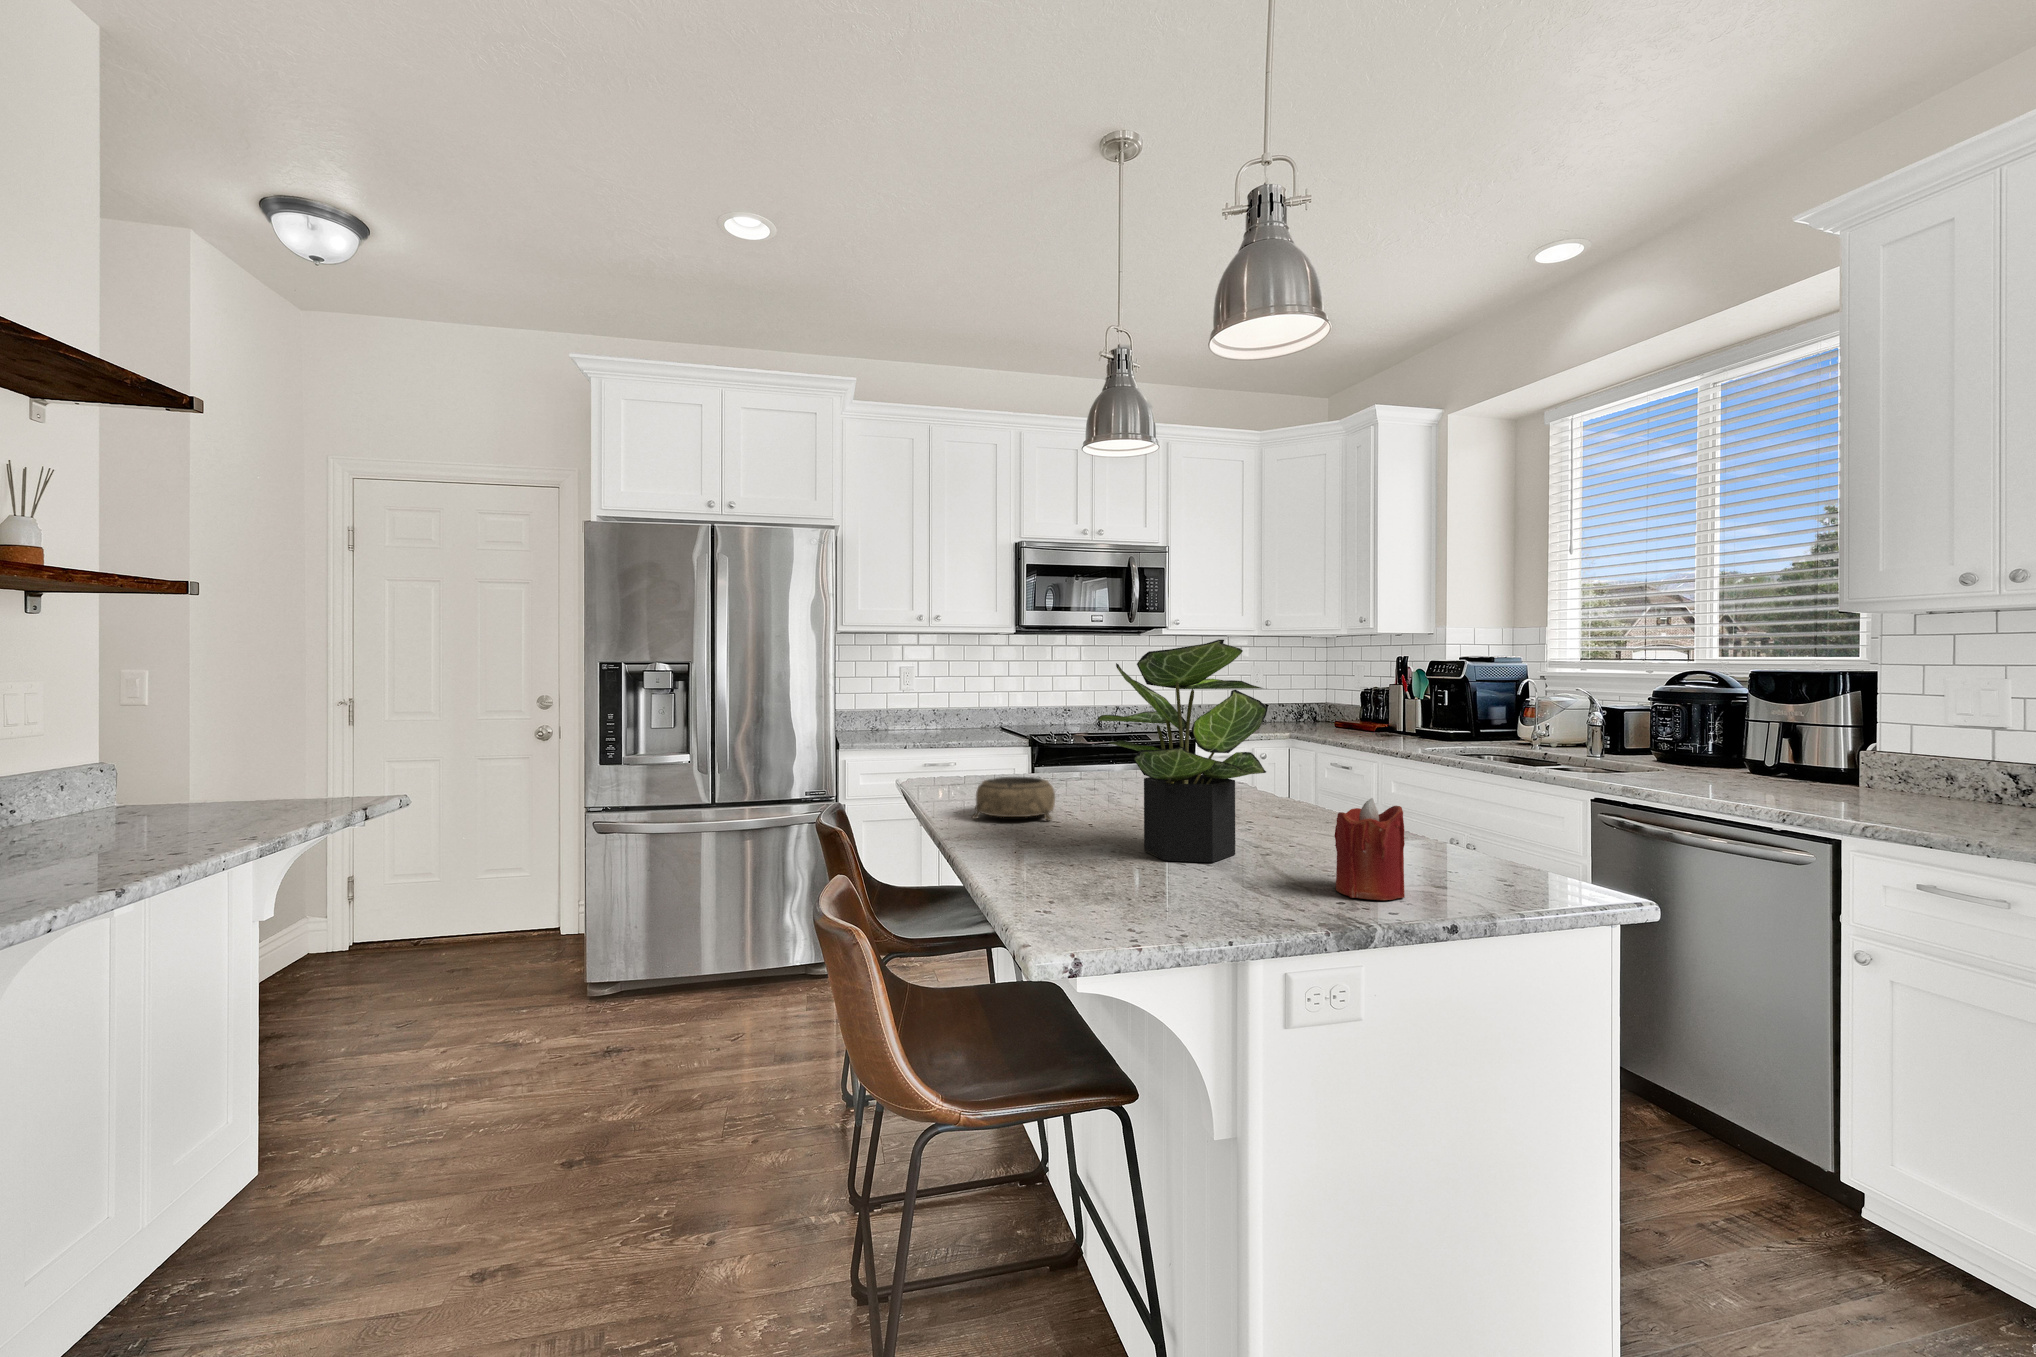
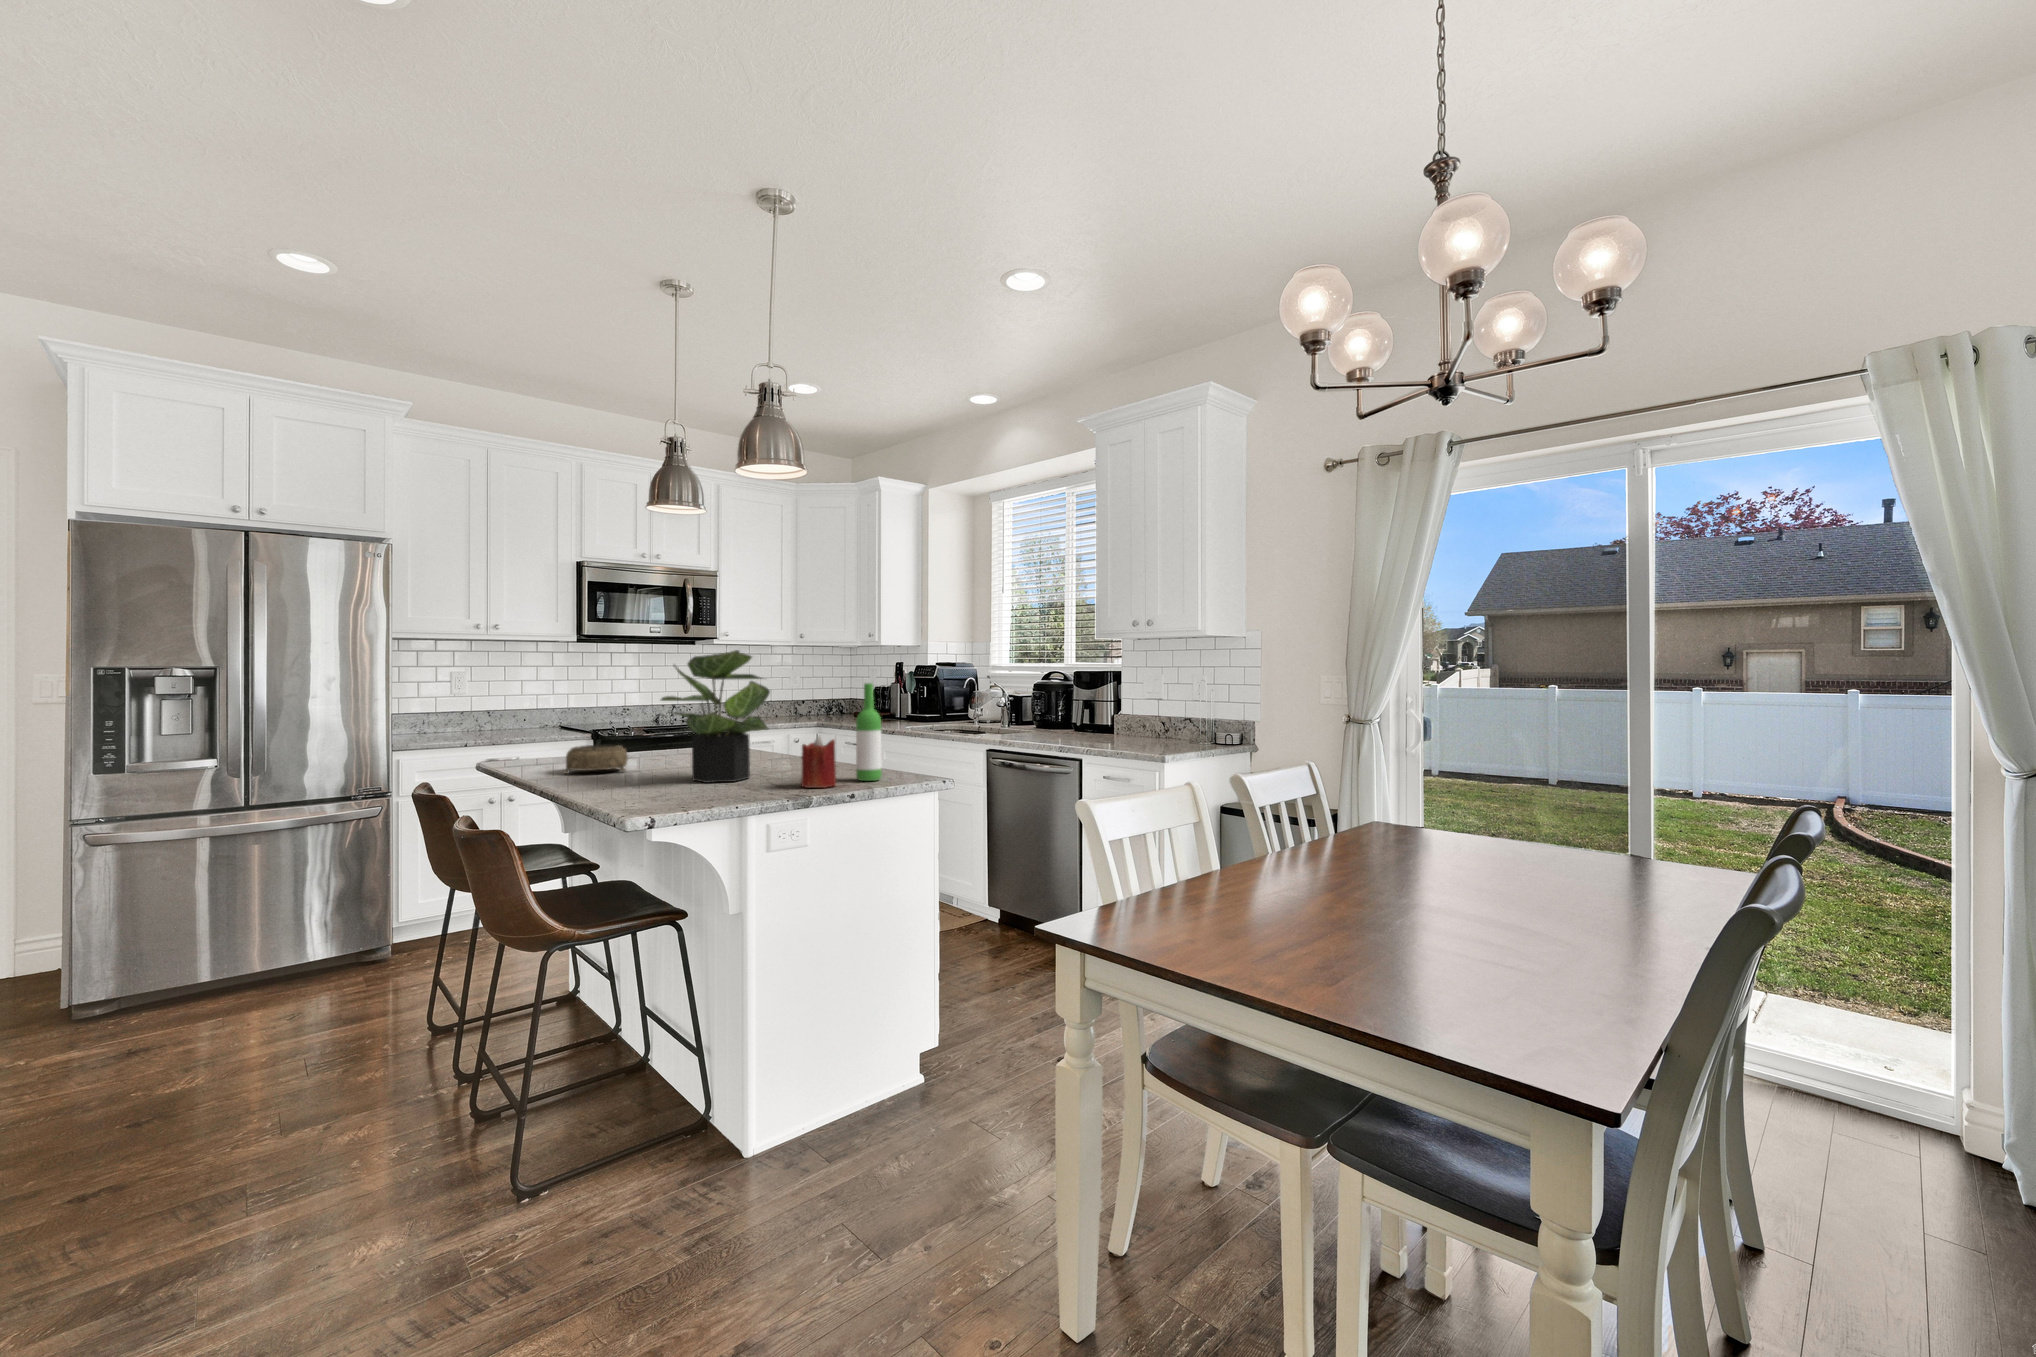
wine bottle: none [1436,699,1489,887] -> present [856,683,882,781]

